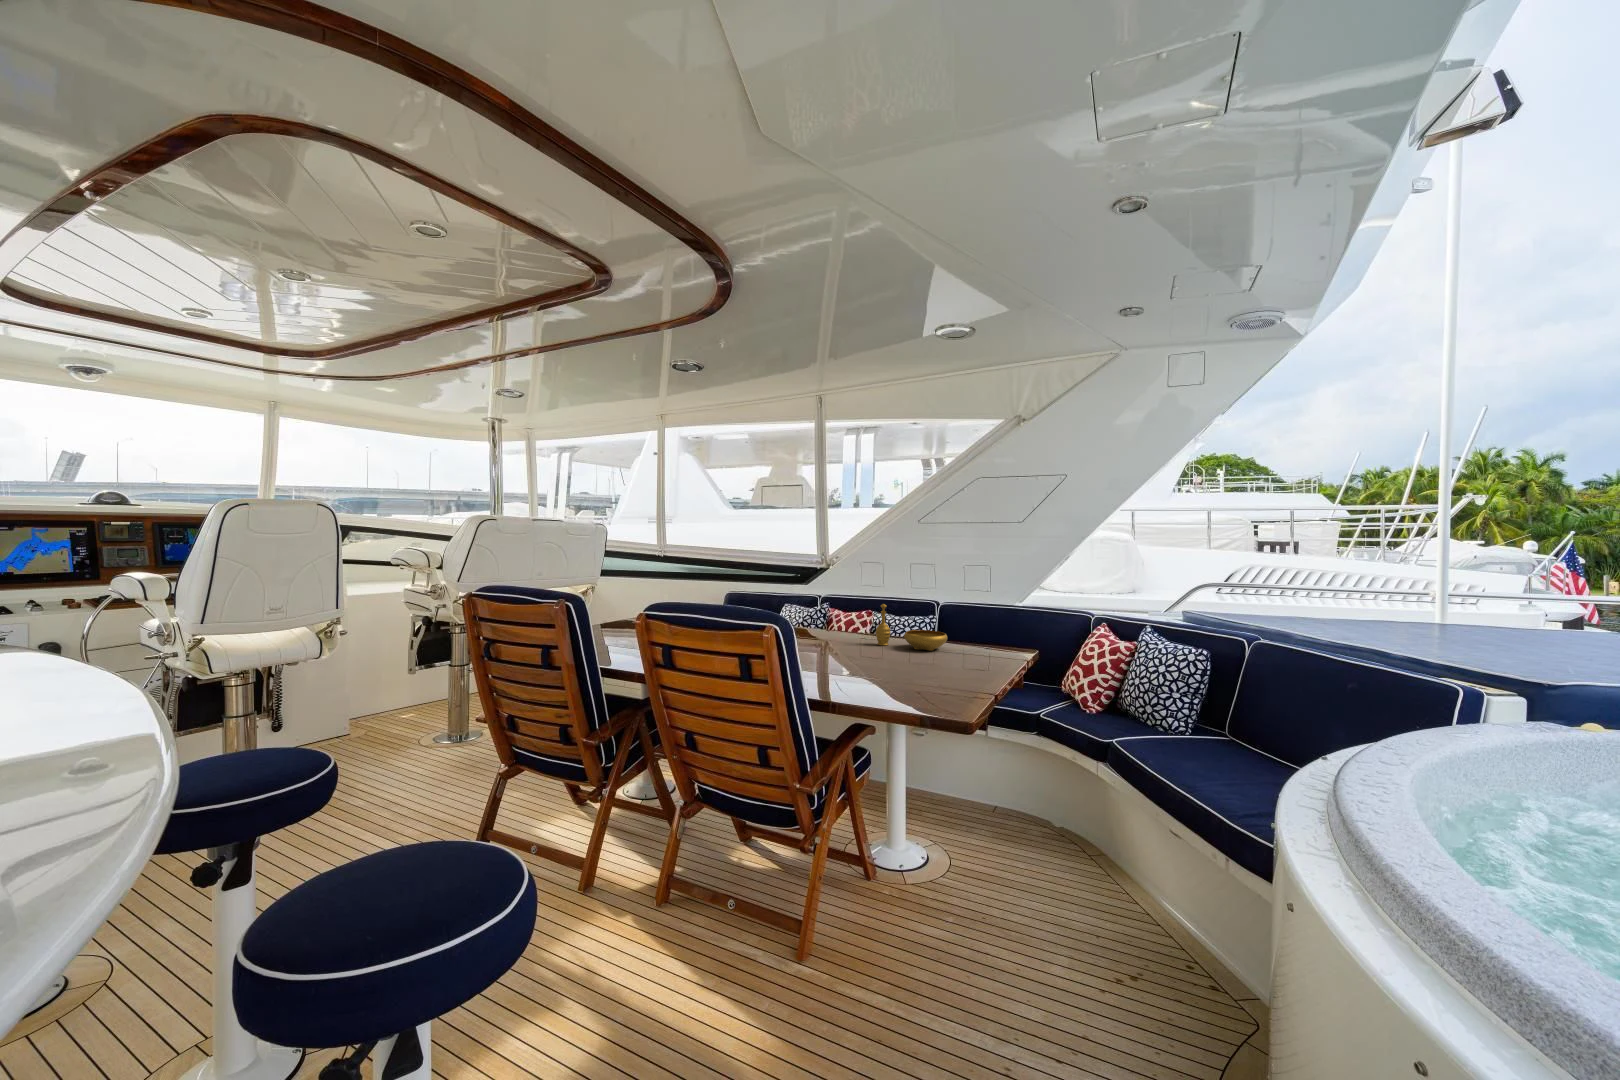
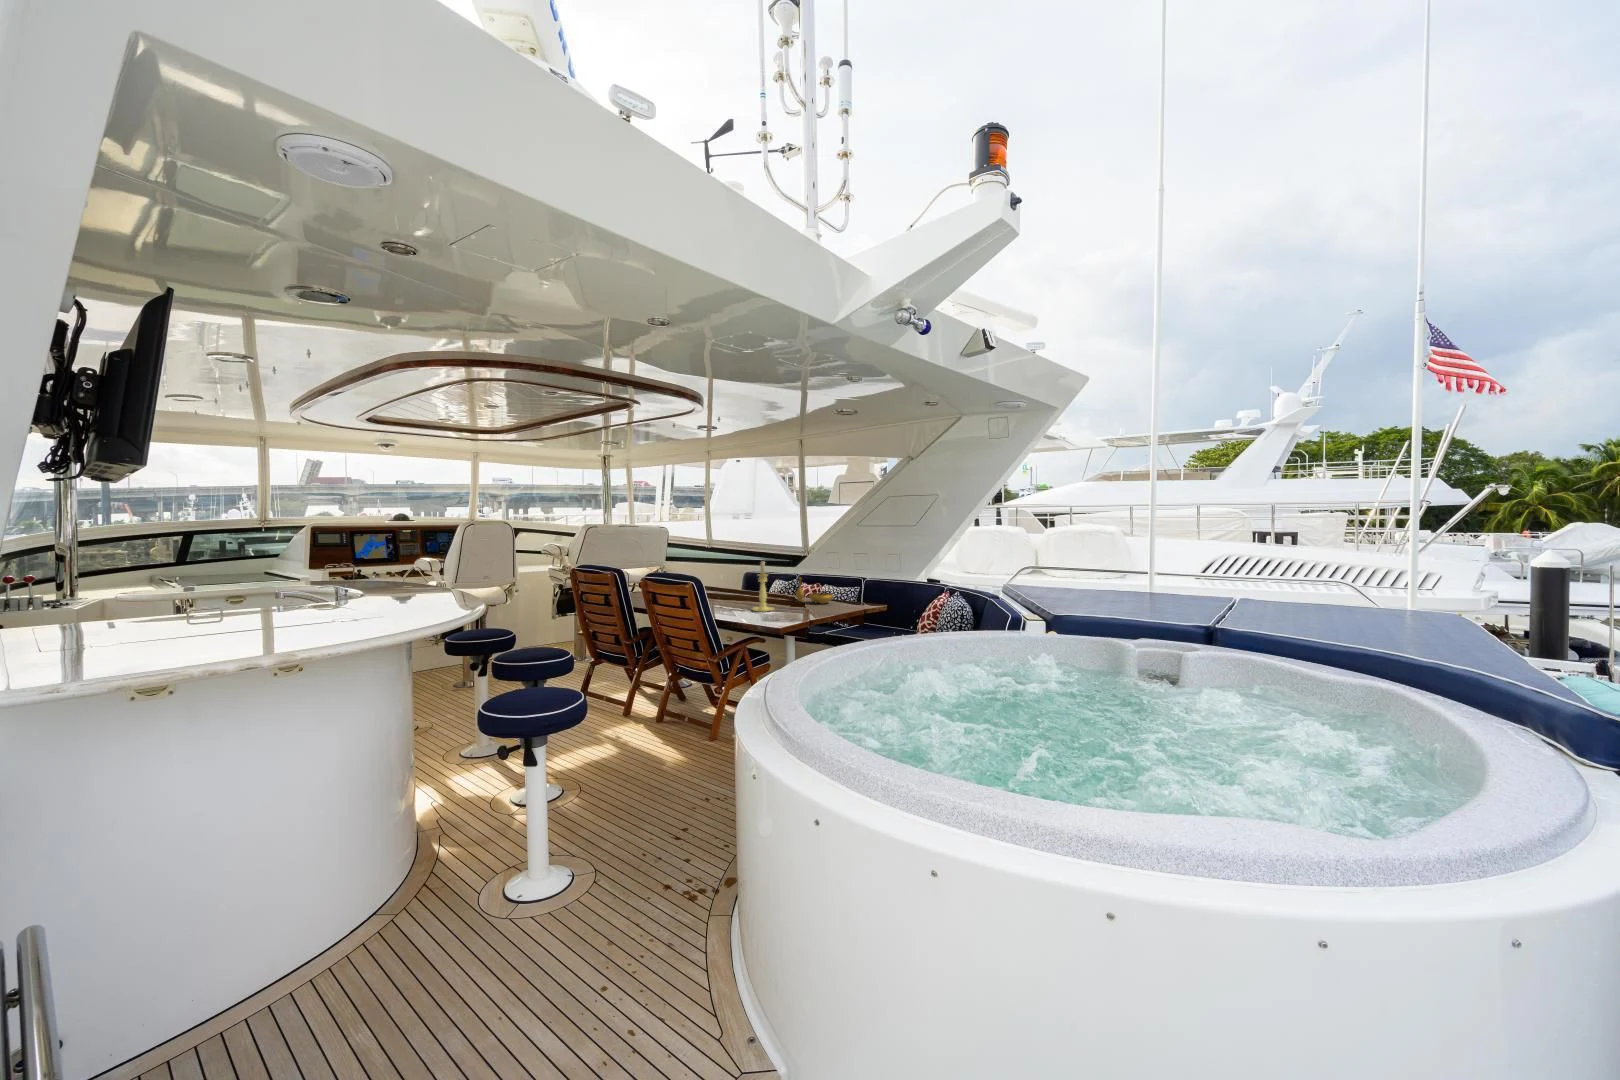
candle holder: none [826,574,872,672] -> present [752,561,774,612]

